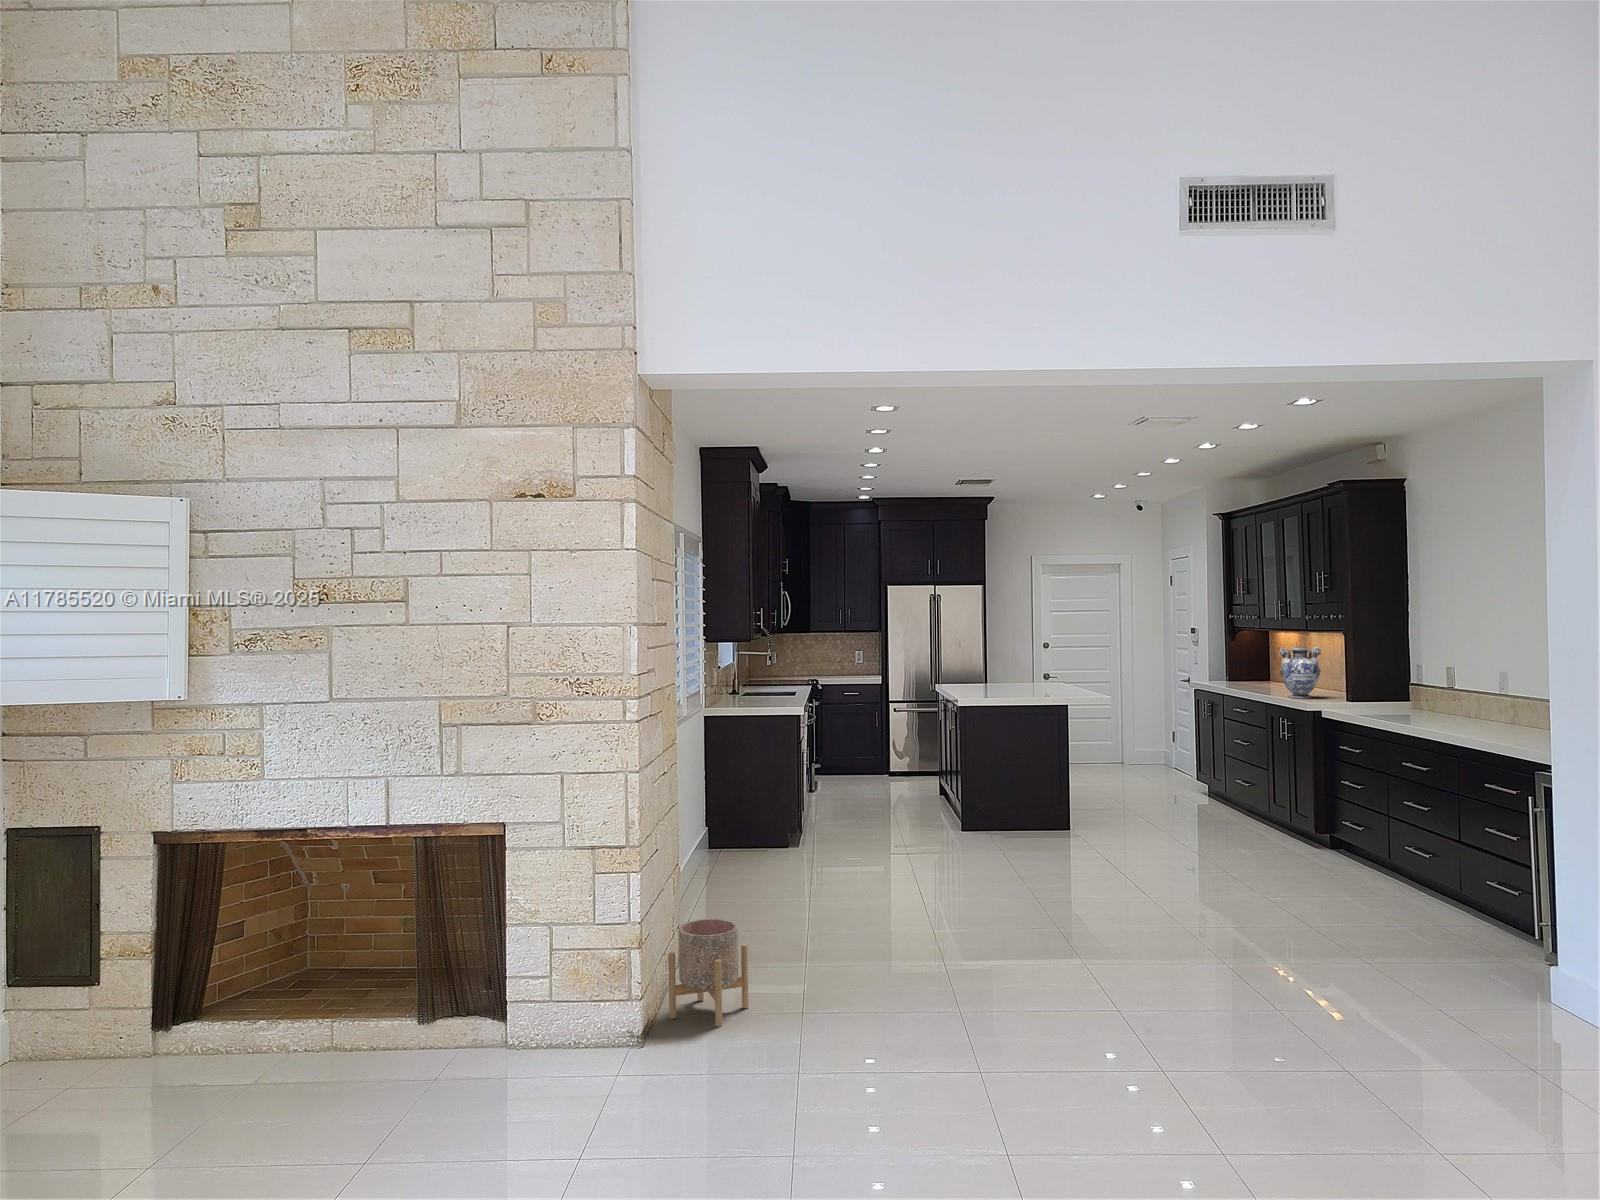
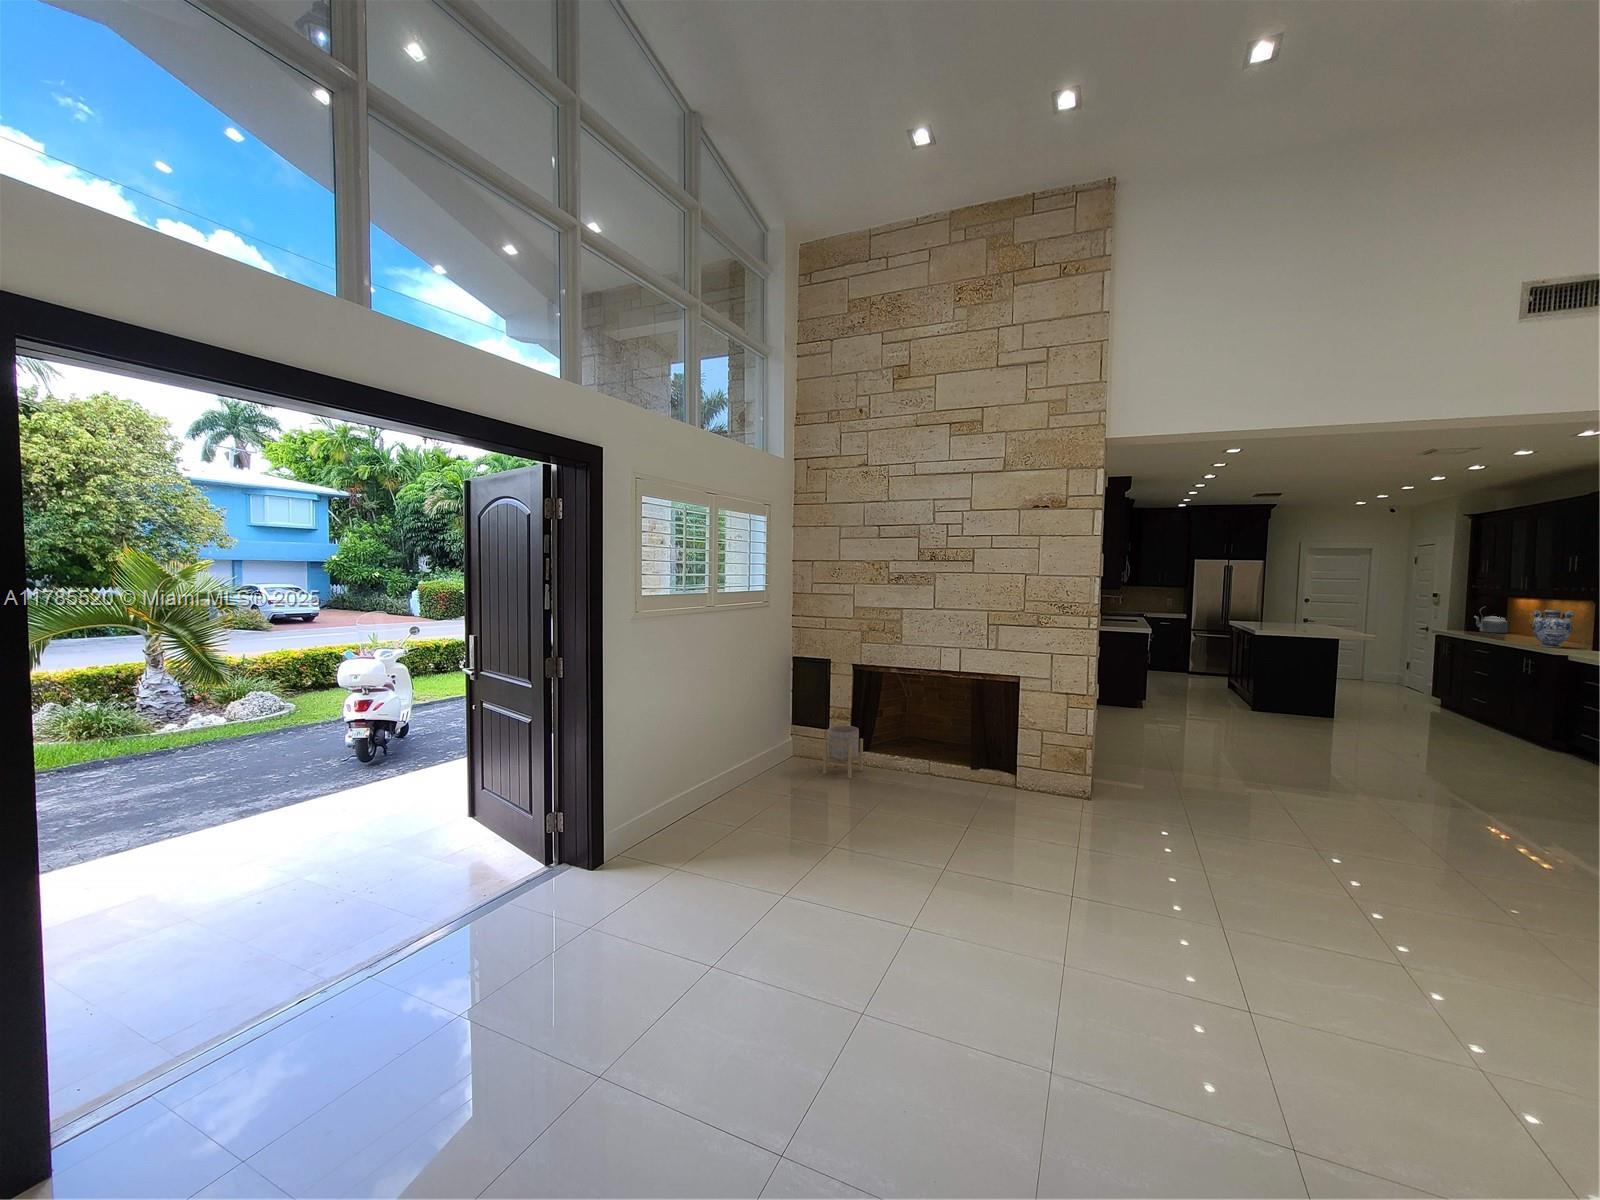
kettle: none [1229,644,1266,681] -> present [1474,607,1507,633]
planter: present [668,919,749,1027] -> present [823,725,863,779]

